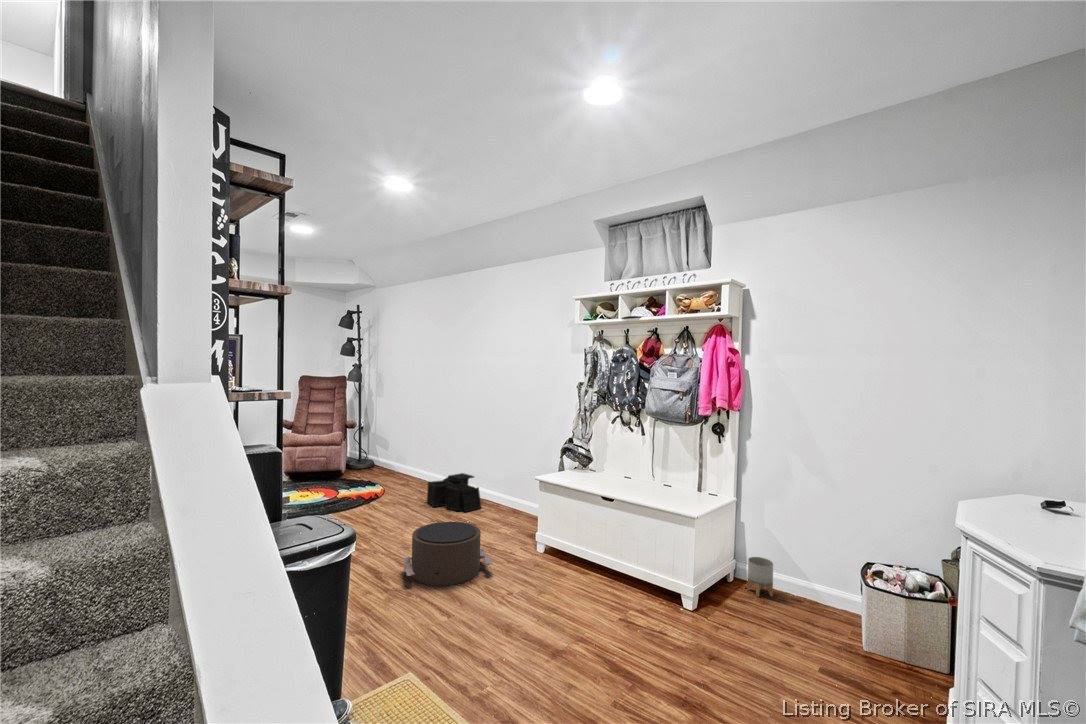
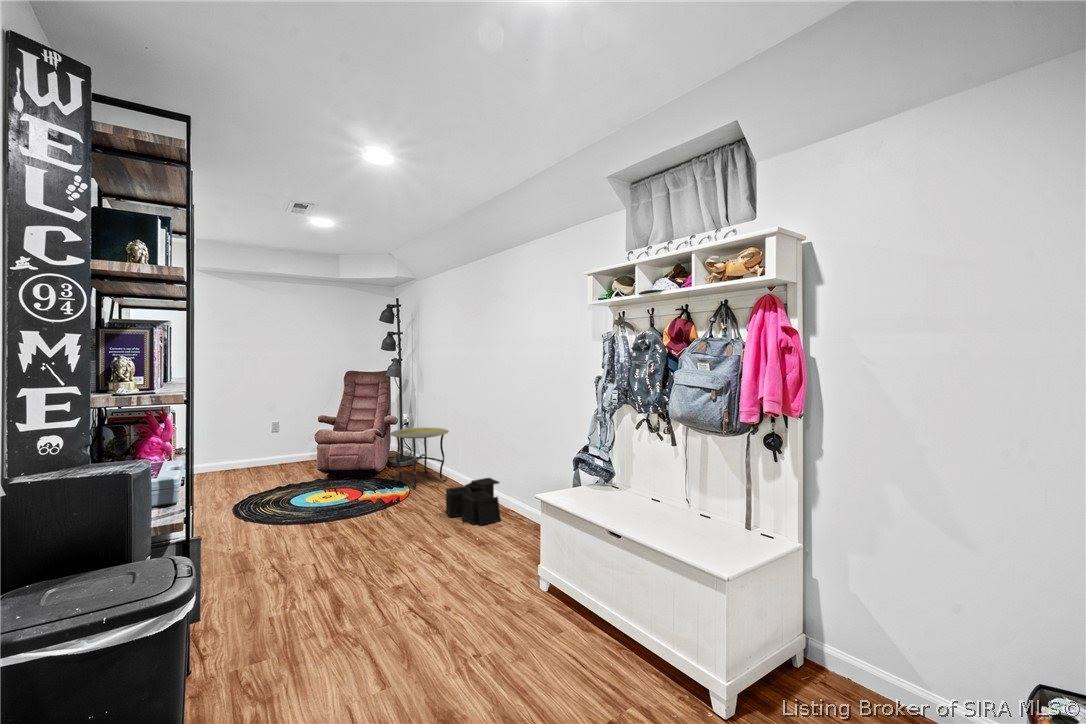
side table: none [361,430,417,487] -> present [390,428,449,489]
pouf: present [403,522,493,586] -> none [361,549,471,636]
planter: present [748,557,773,597] -> none [816,631,856,697]

